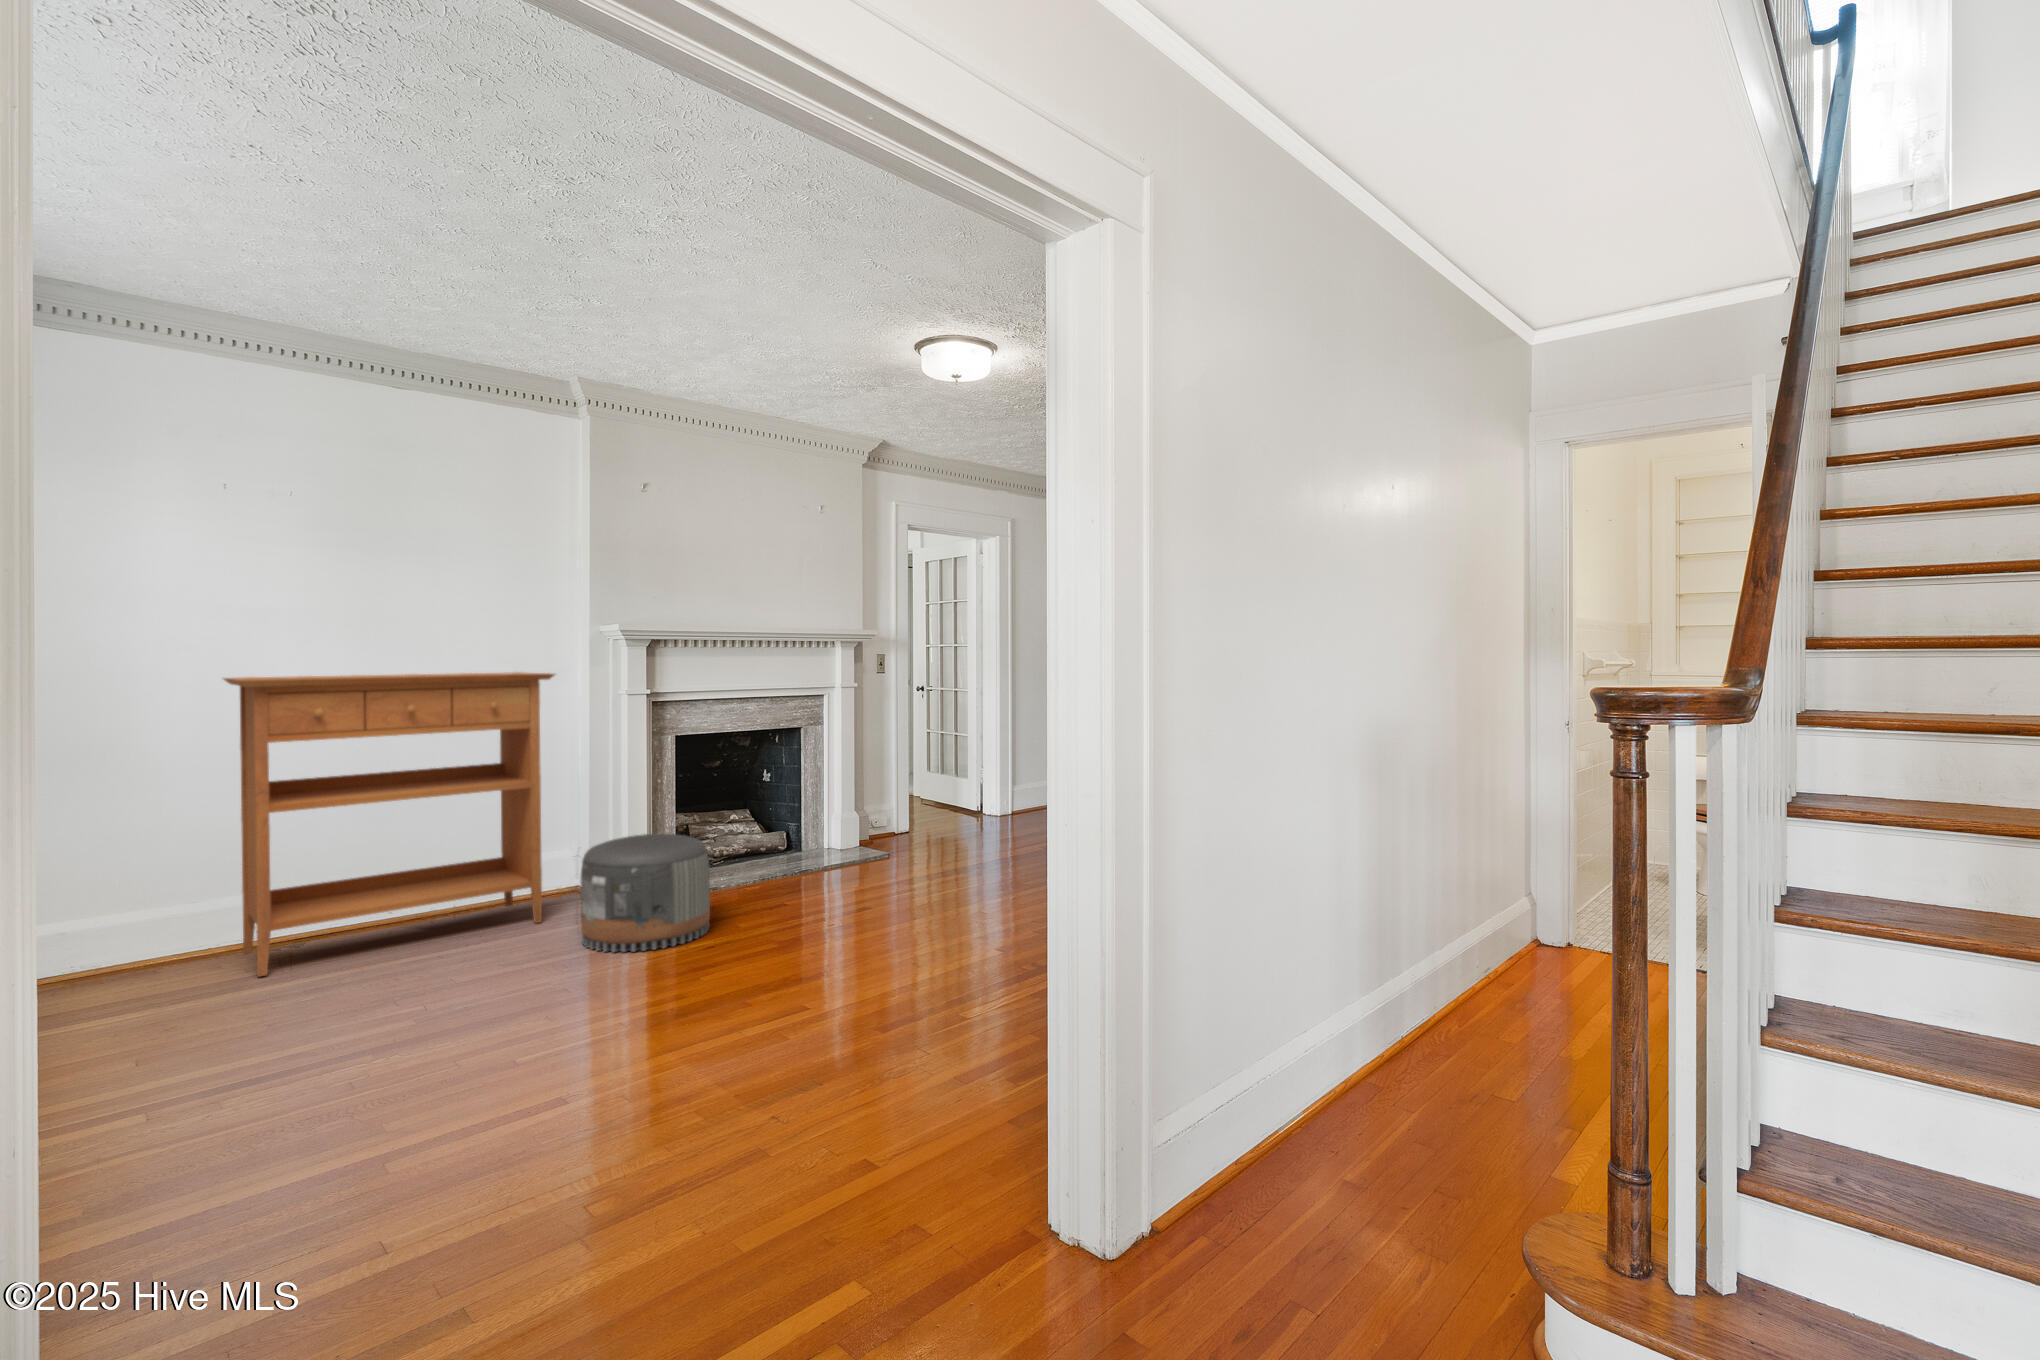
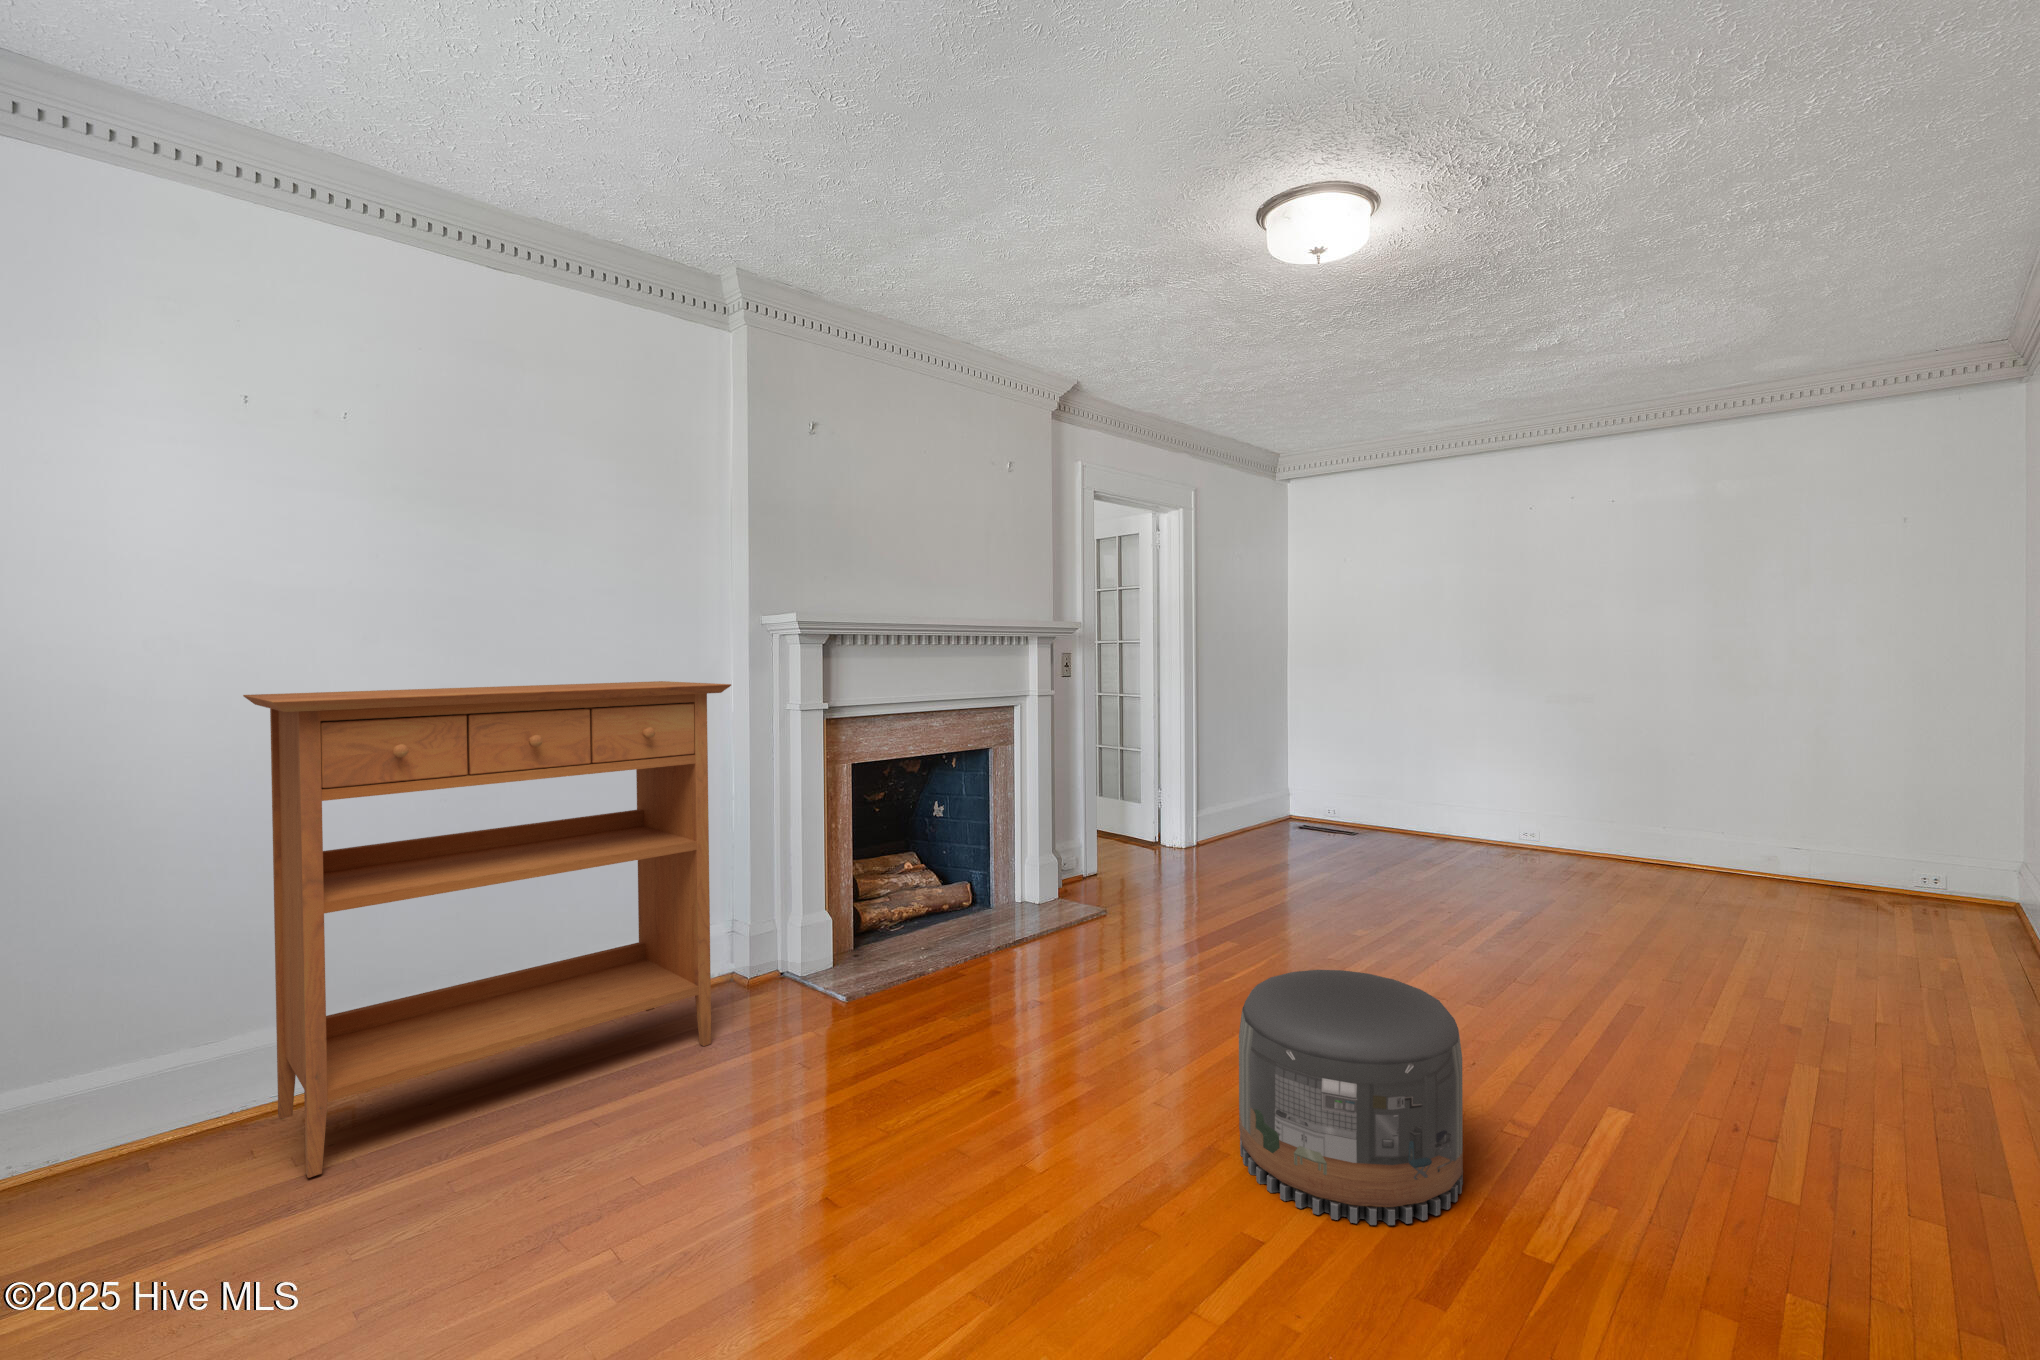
pouf: present [581,834,710,952] -> present [1239,970,1463,1225]

